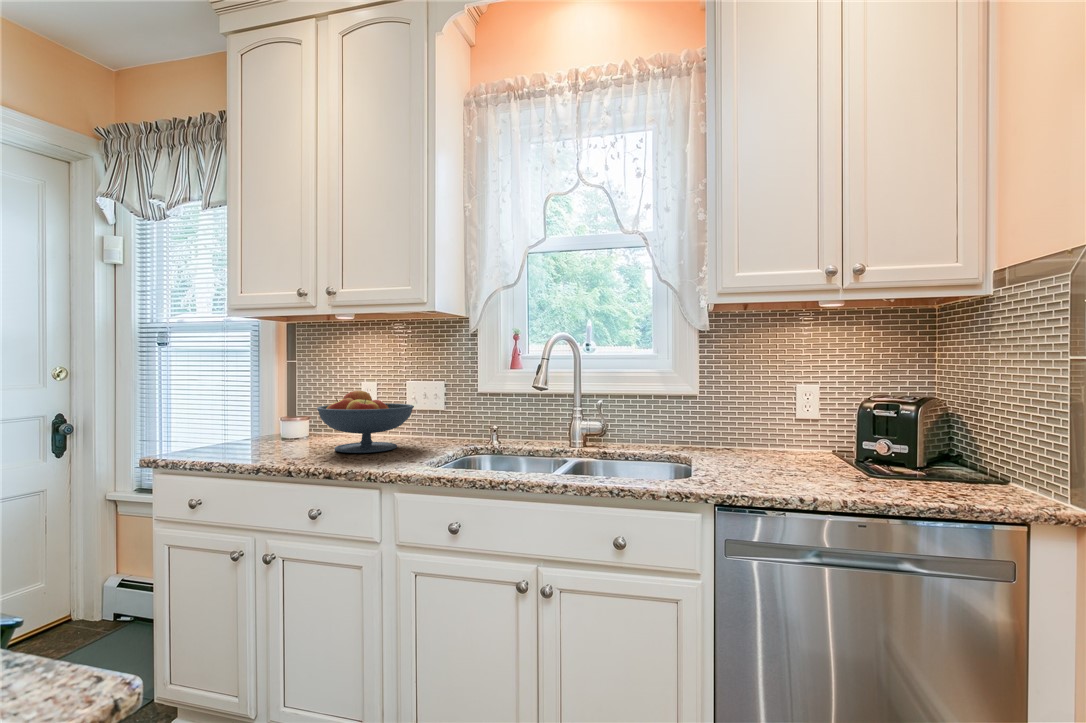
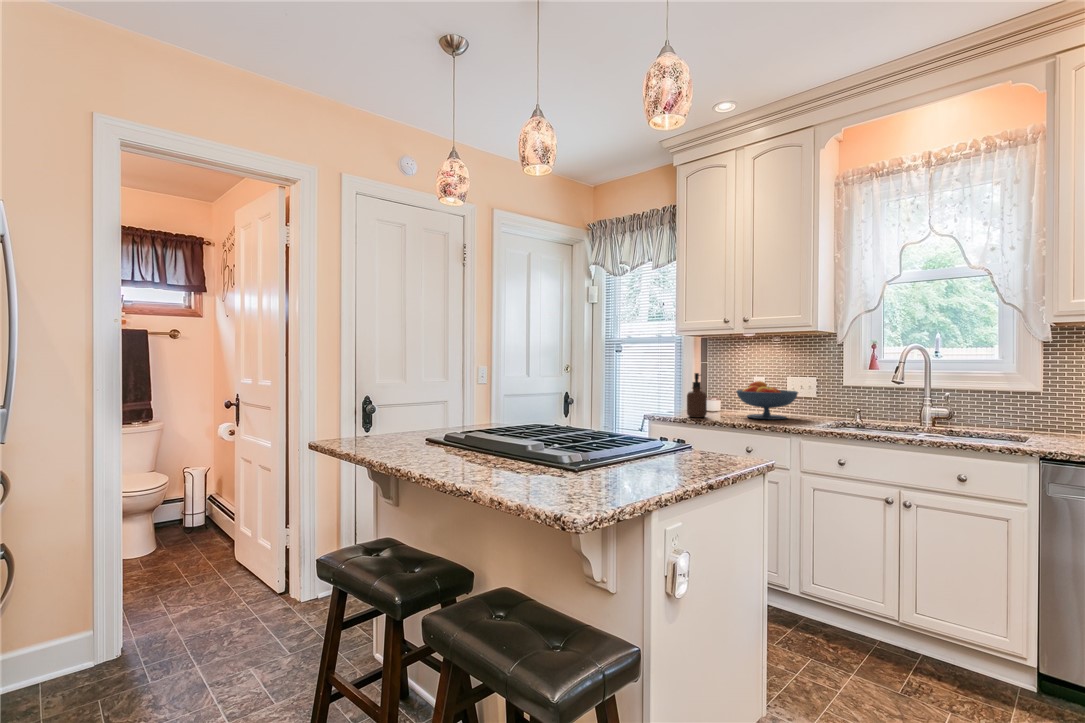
soap dispenser: none [225,379,264,458] -> present [687,373,707,417]

